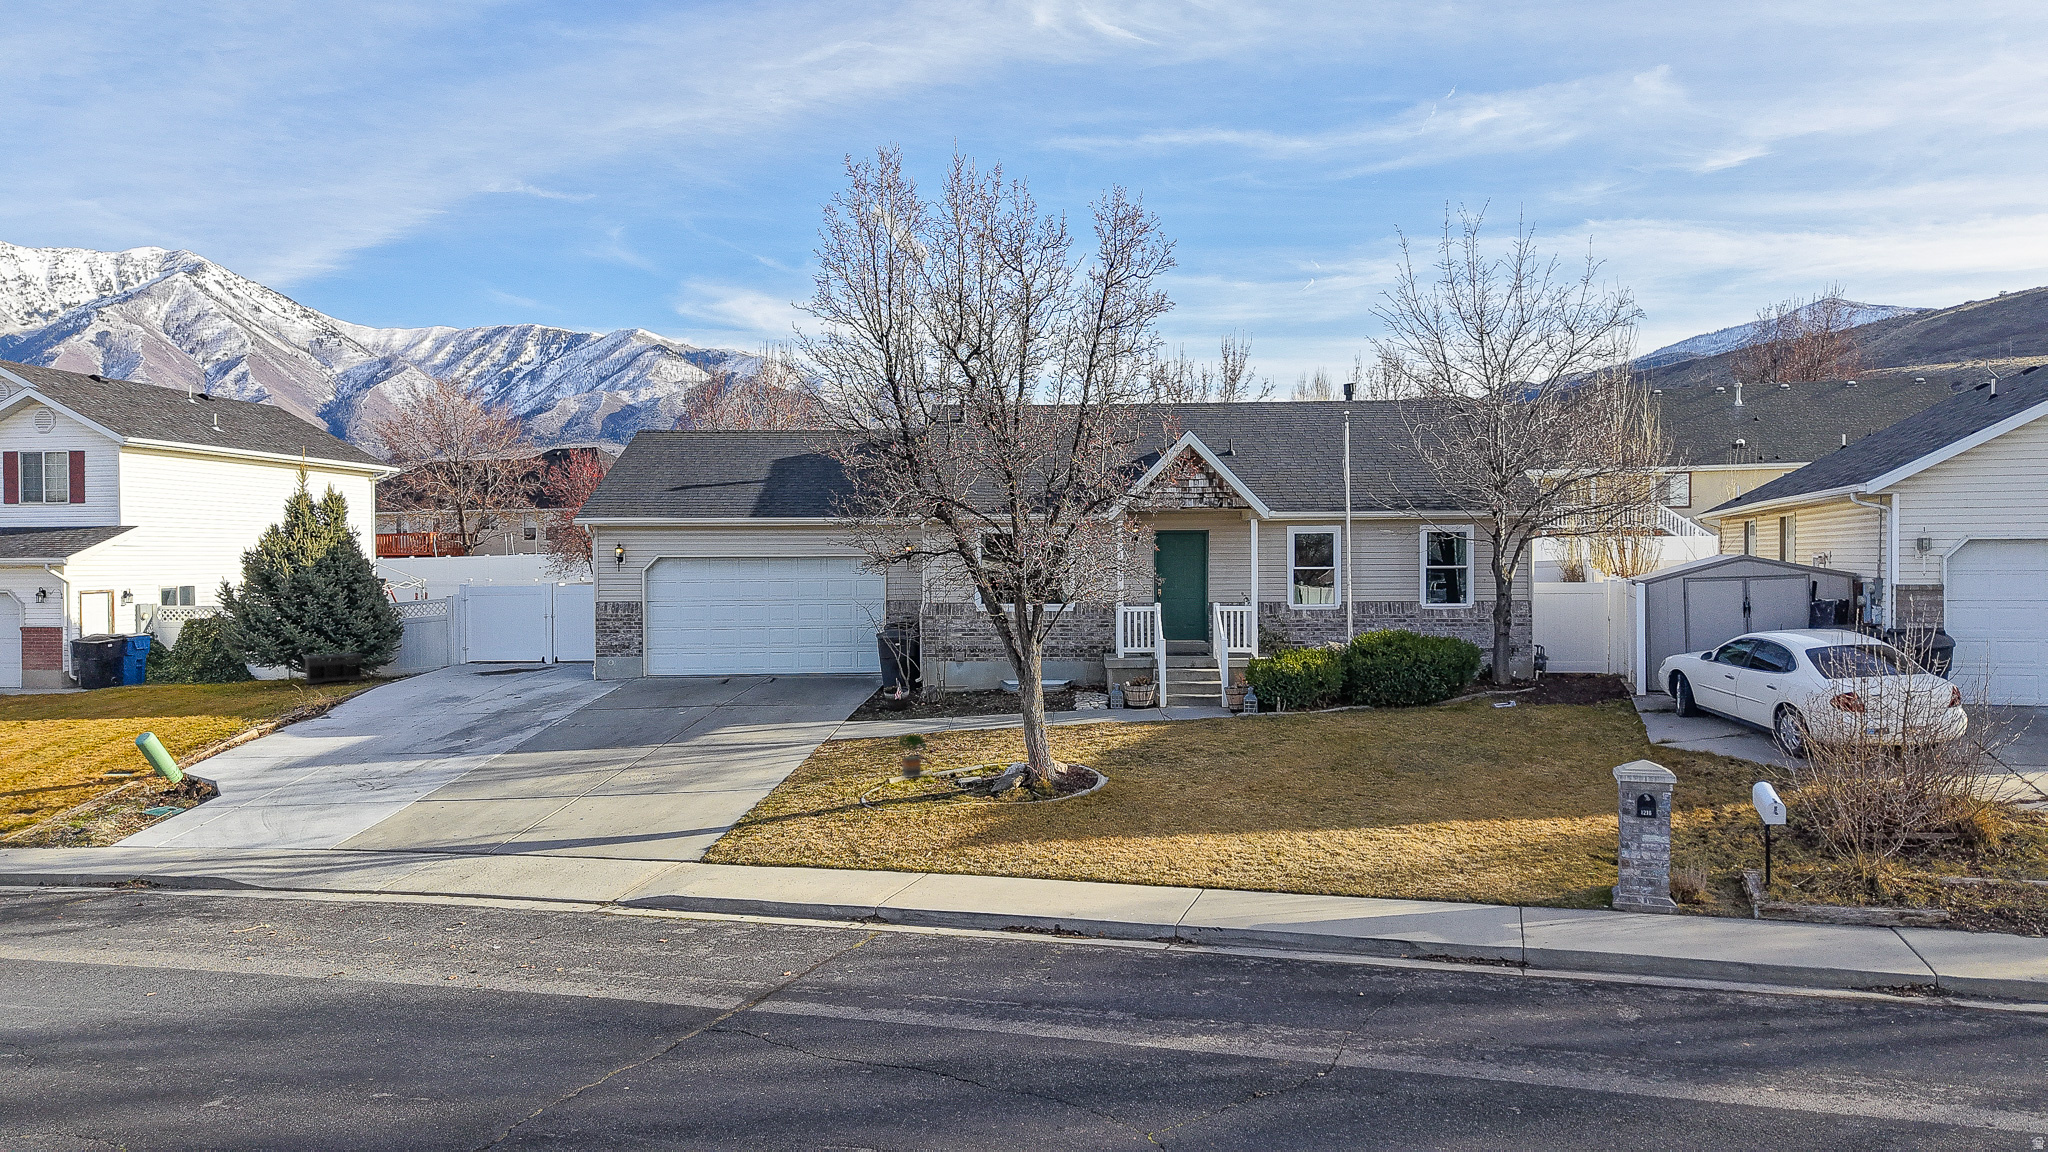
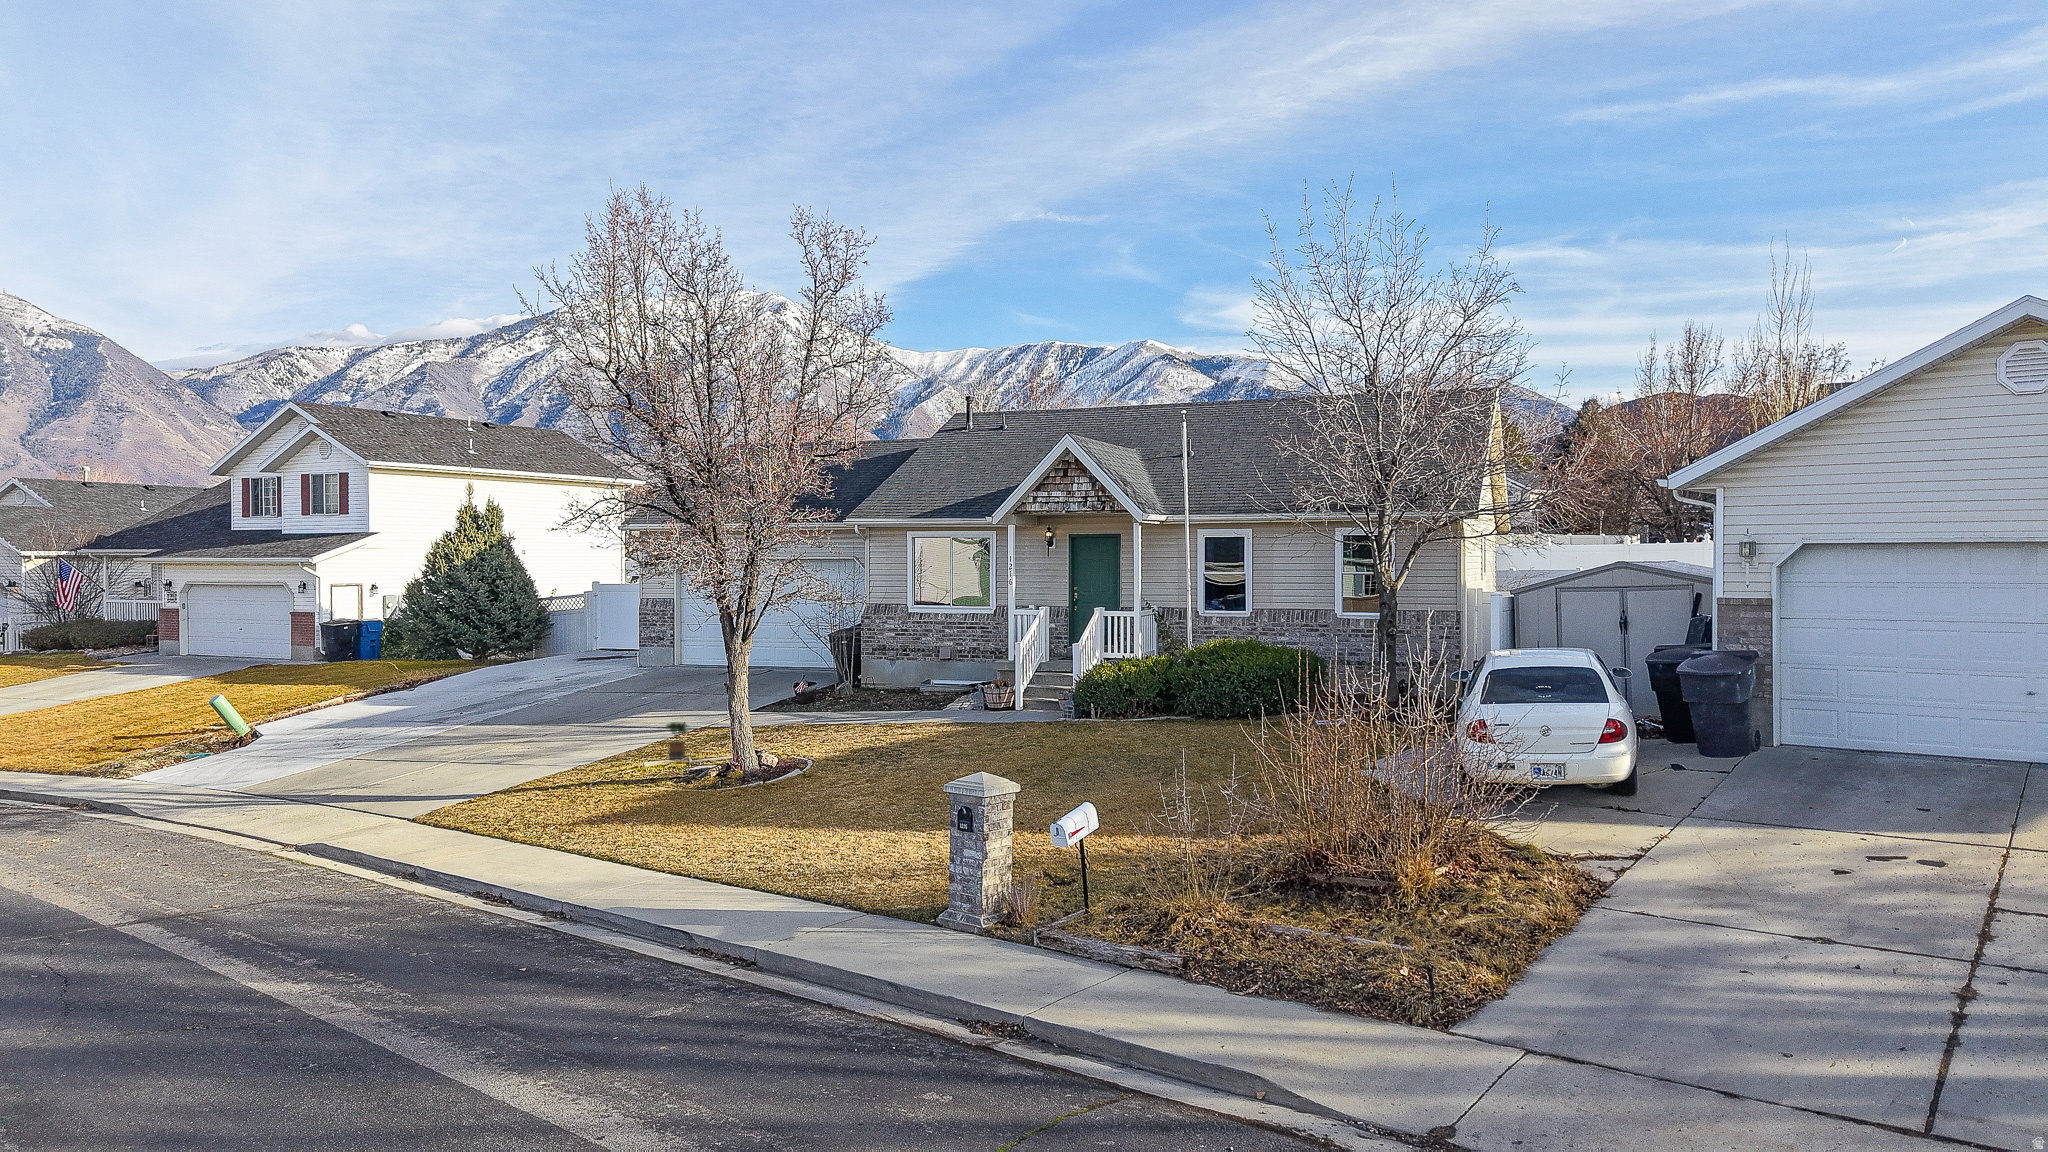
bench: present [305,654,362,684] -> none [446,637,490,661]

